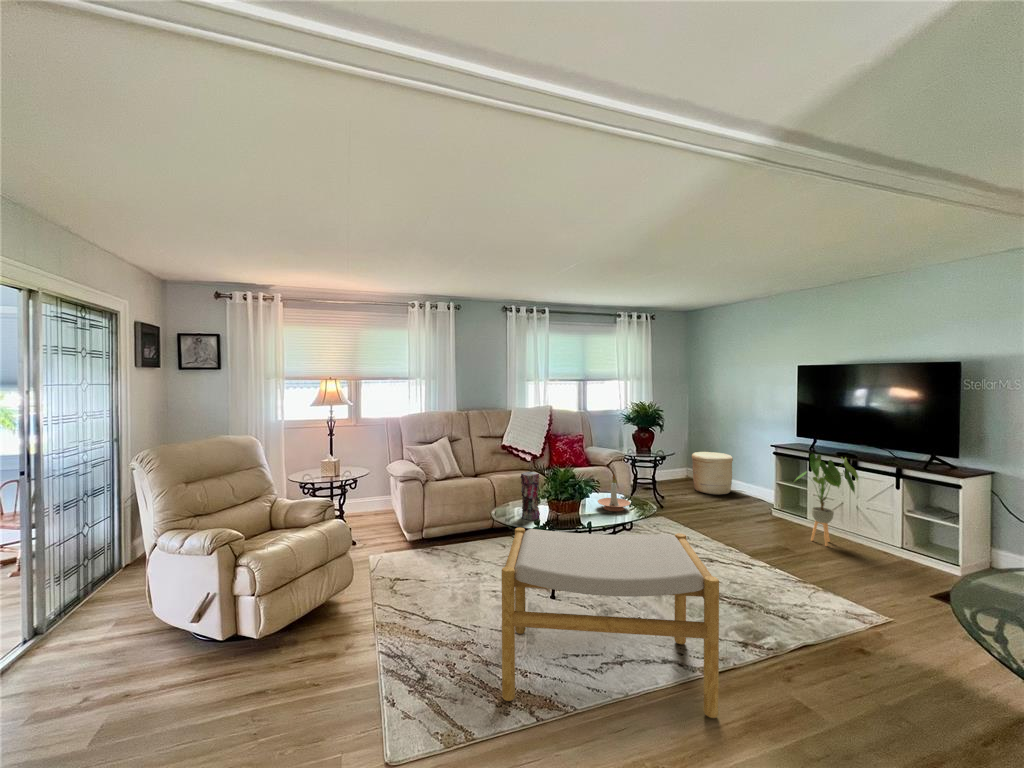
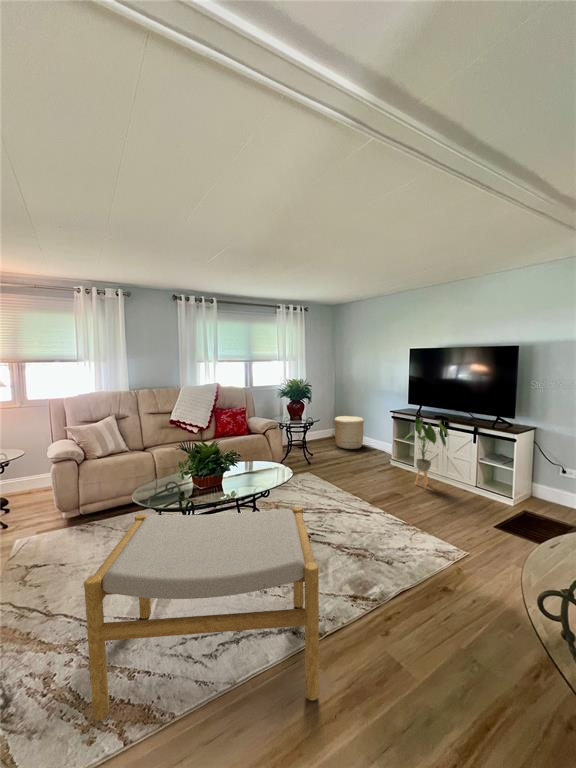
vase: present [520,472,540,520] -> none [161,450,182,497]
candle holder: present [598,474,630,511] -> none [241,446,270,479]

